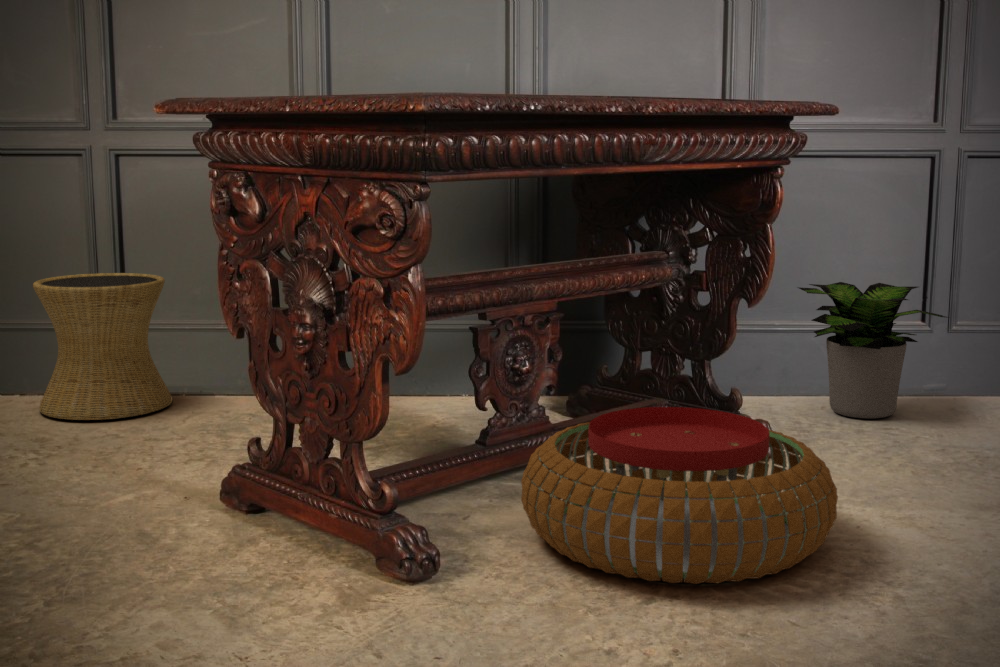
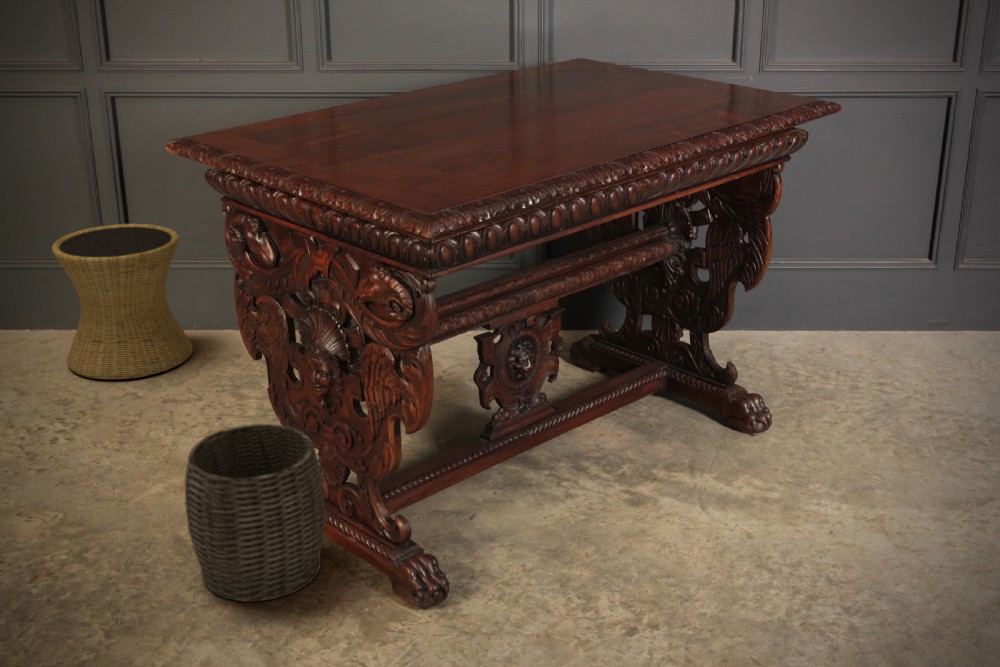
potted plant: present [798,282,947,419] -> none [796,232,944,374]
woven basket: none [152,395,304,574] -> present [185,424,325,602]
pouf: present [521,407,838,584] -> none [524,420,814,617]

